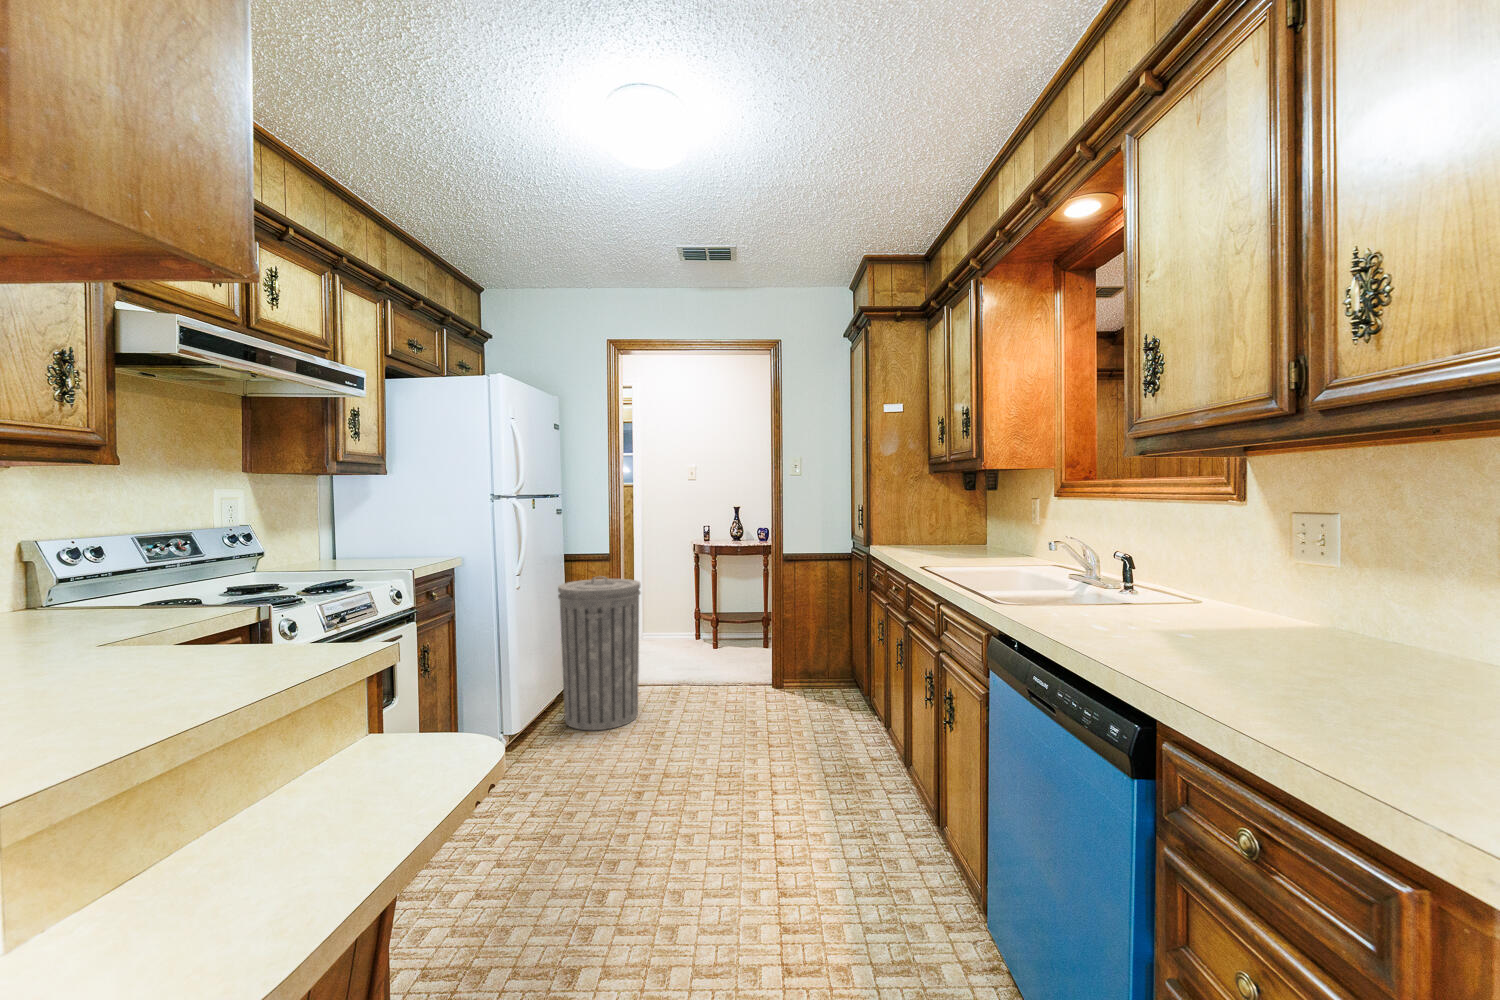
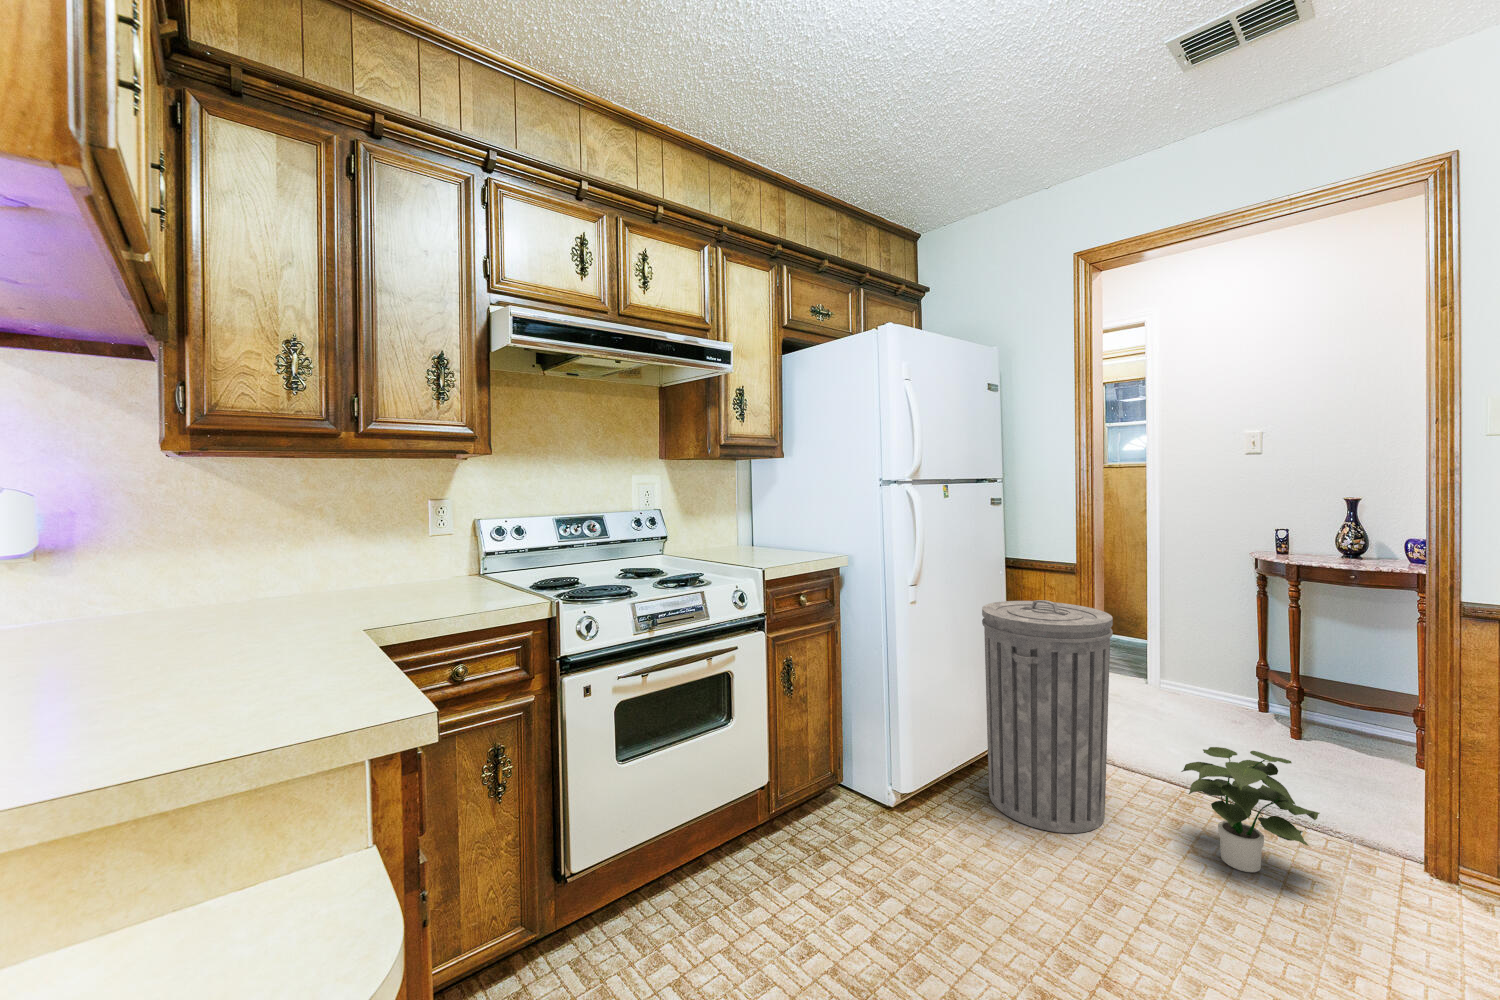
potted plant: none [677,645,737,713] -> present [1181,747,1320,872]

